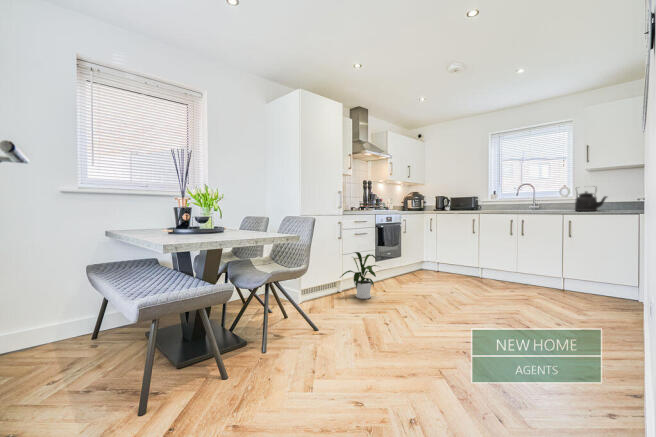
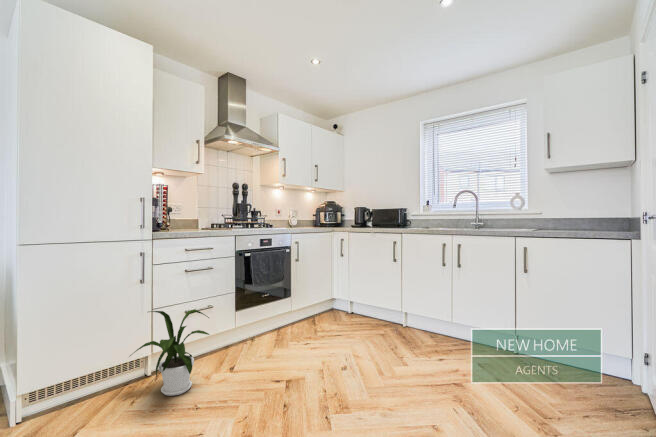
kettle: present [575,191,607,211] -> none [532,193,582,233]

